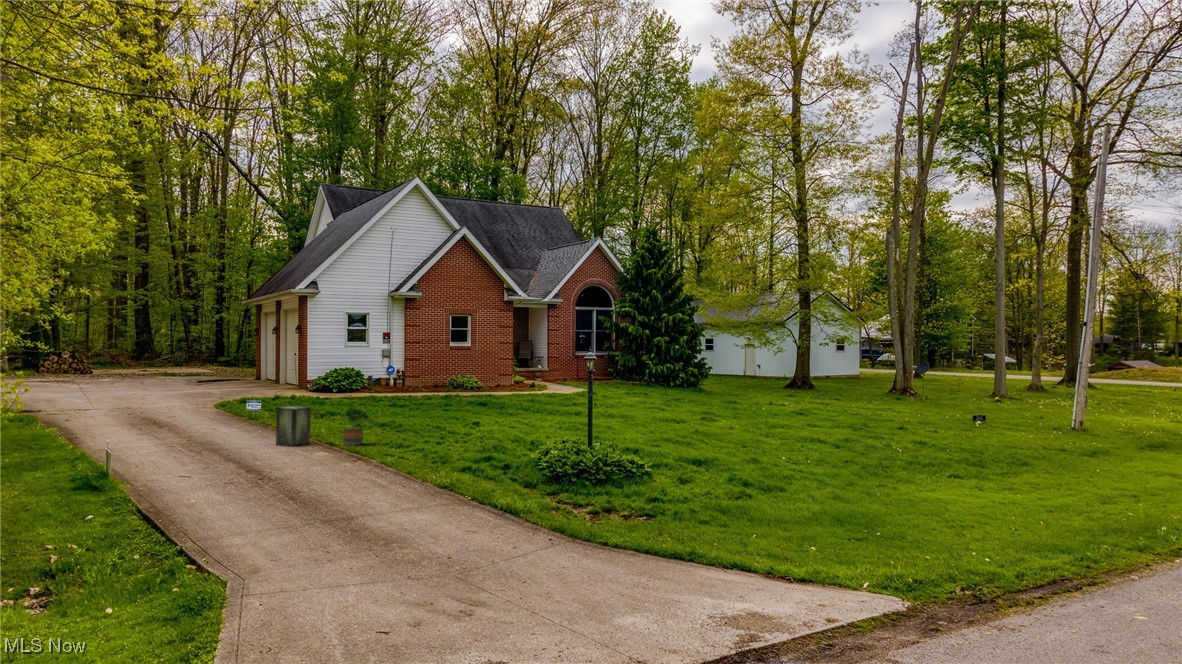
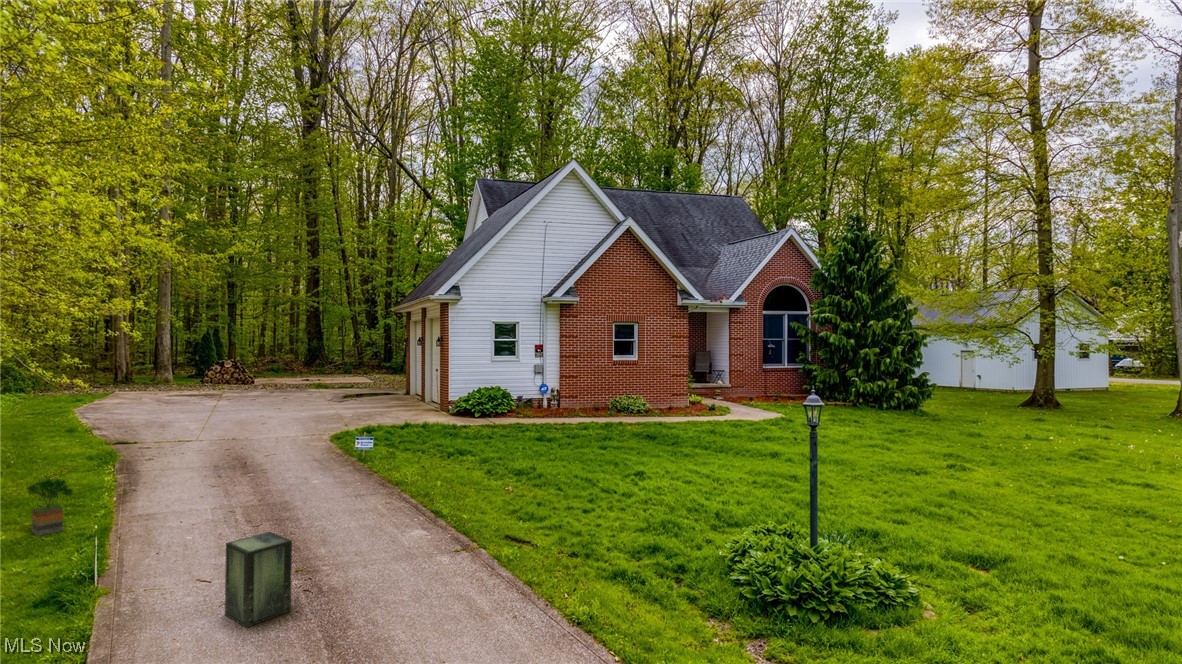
potted tree: present [341,409,369,445] -> present [26,479,73,536]

